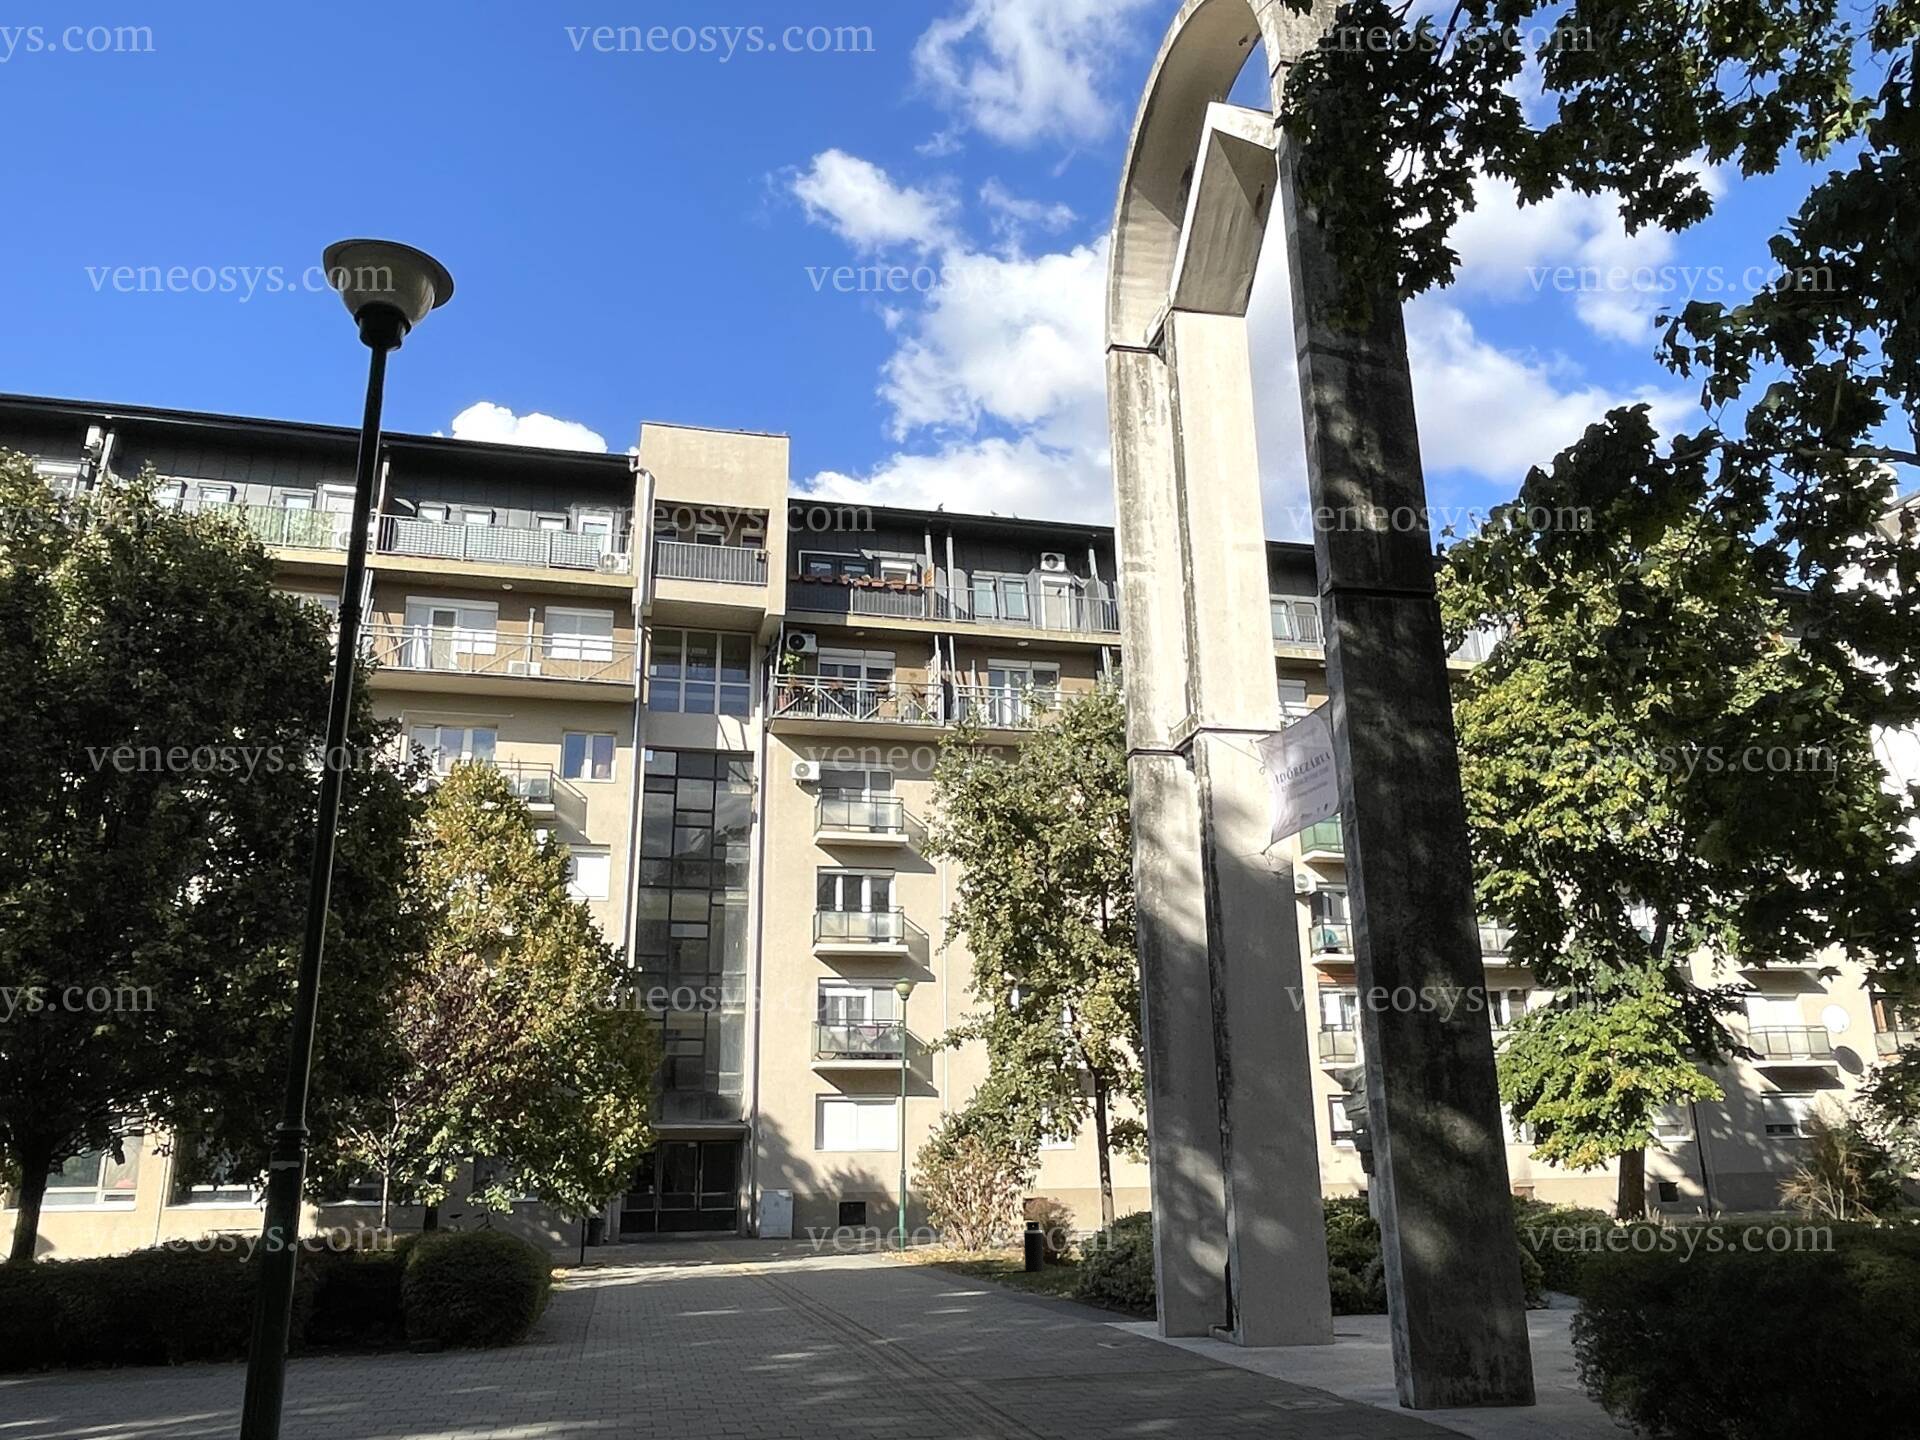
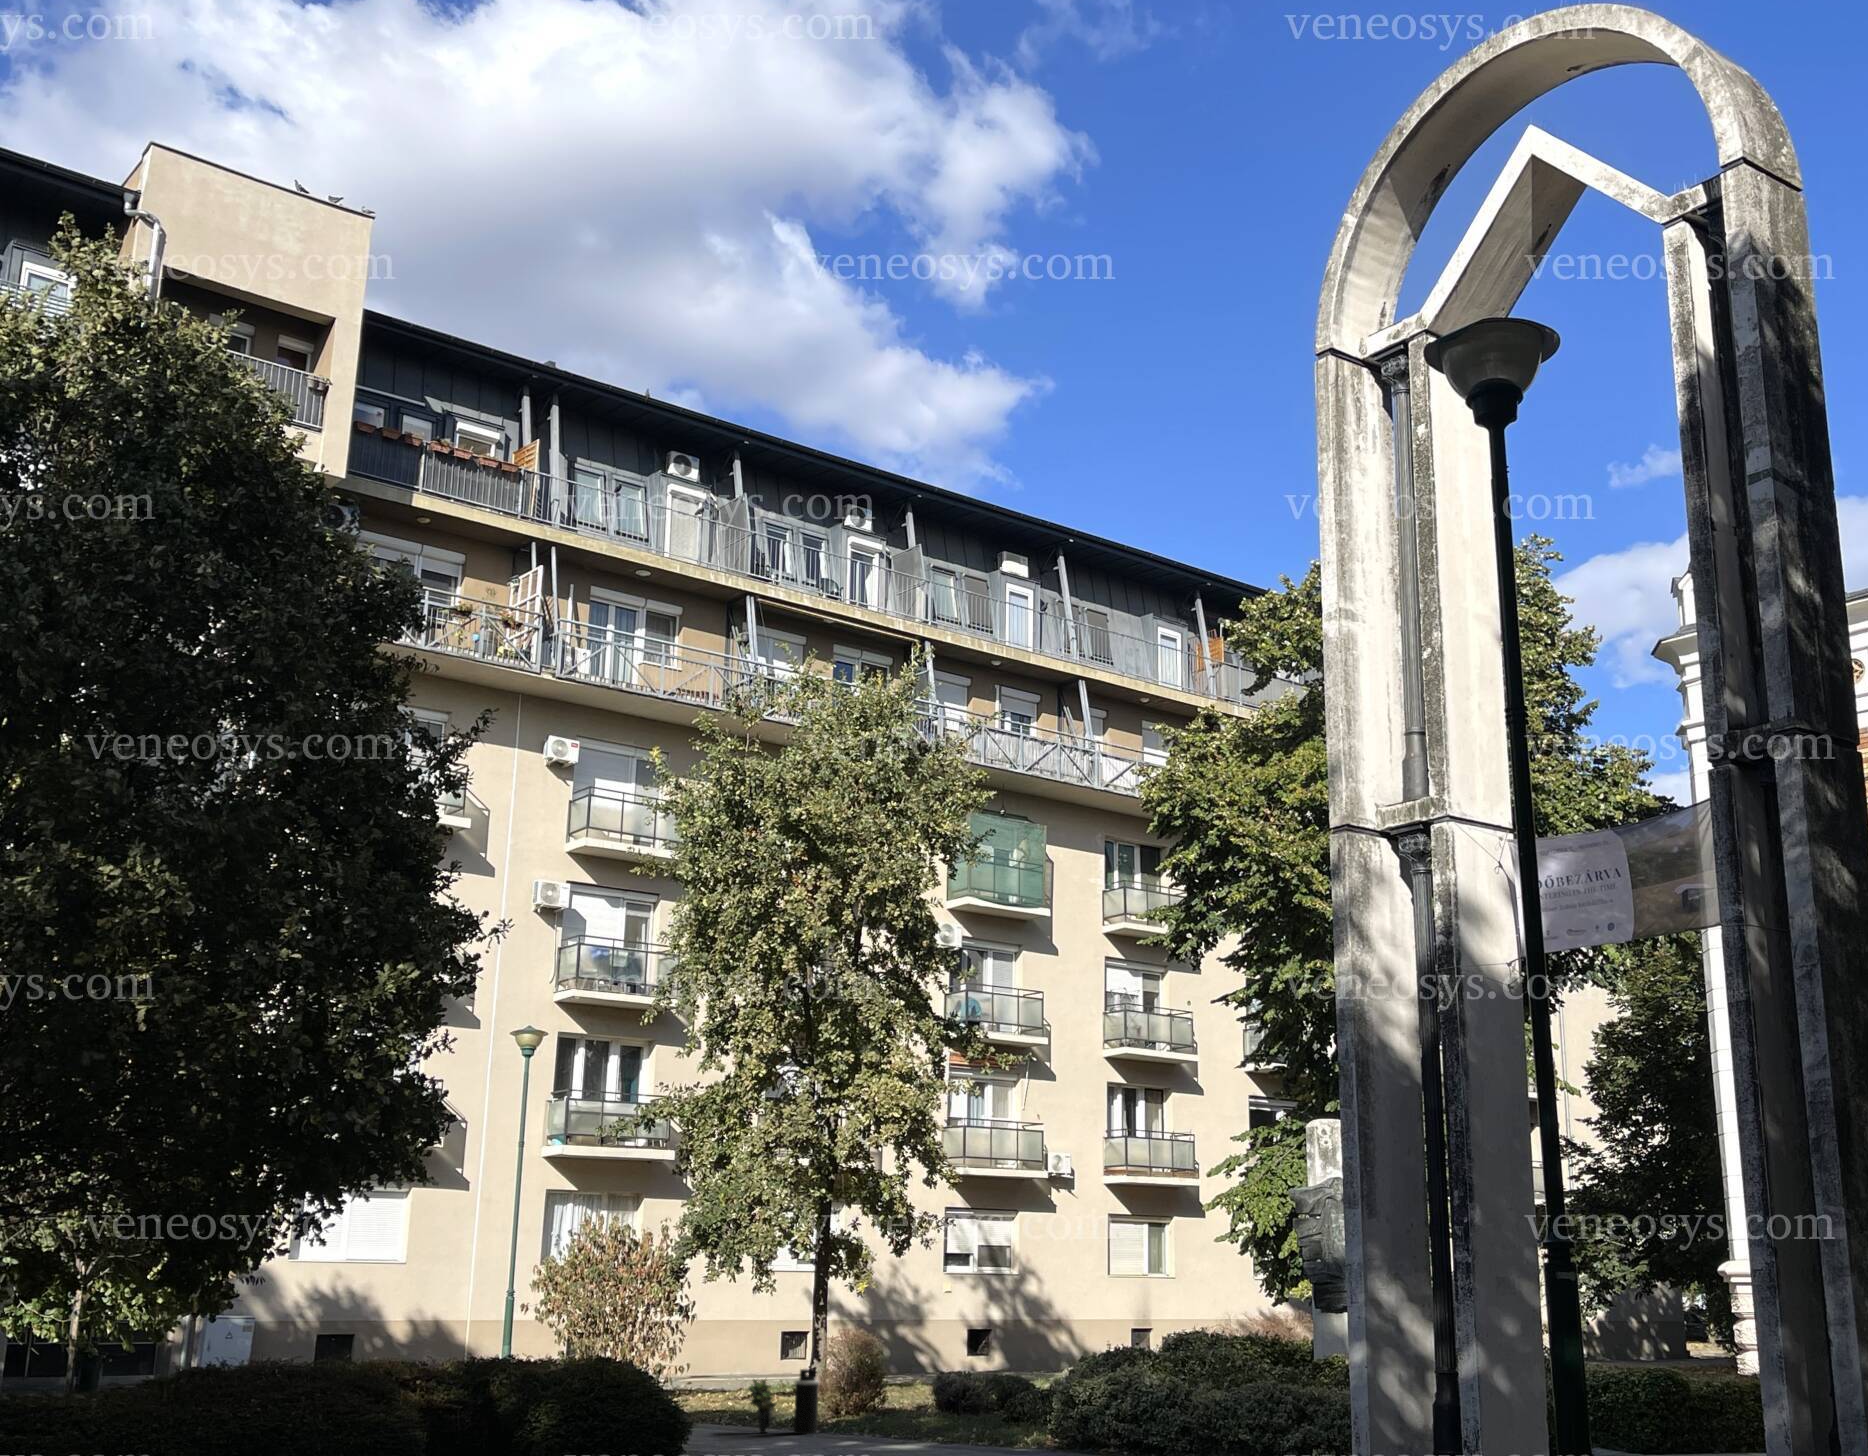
potted plant: none [993,1229,1016,1271] -> present [748,1379,776,1433]

